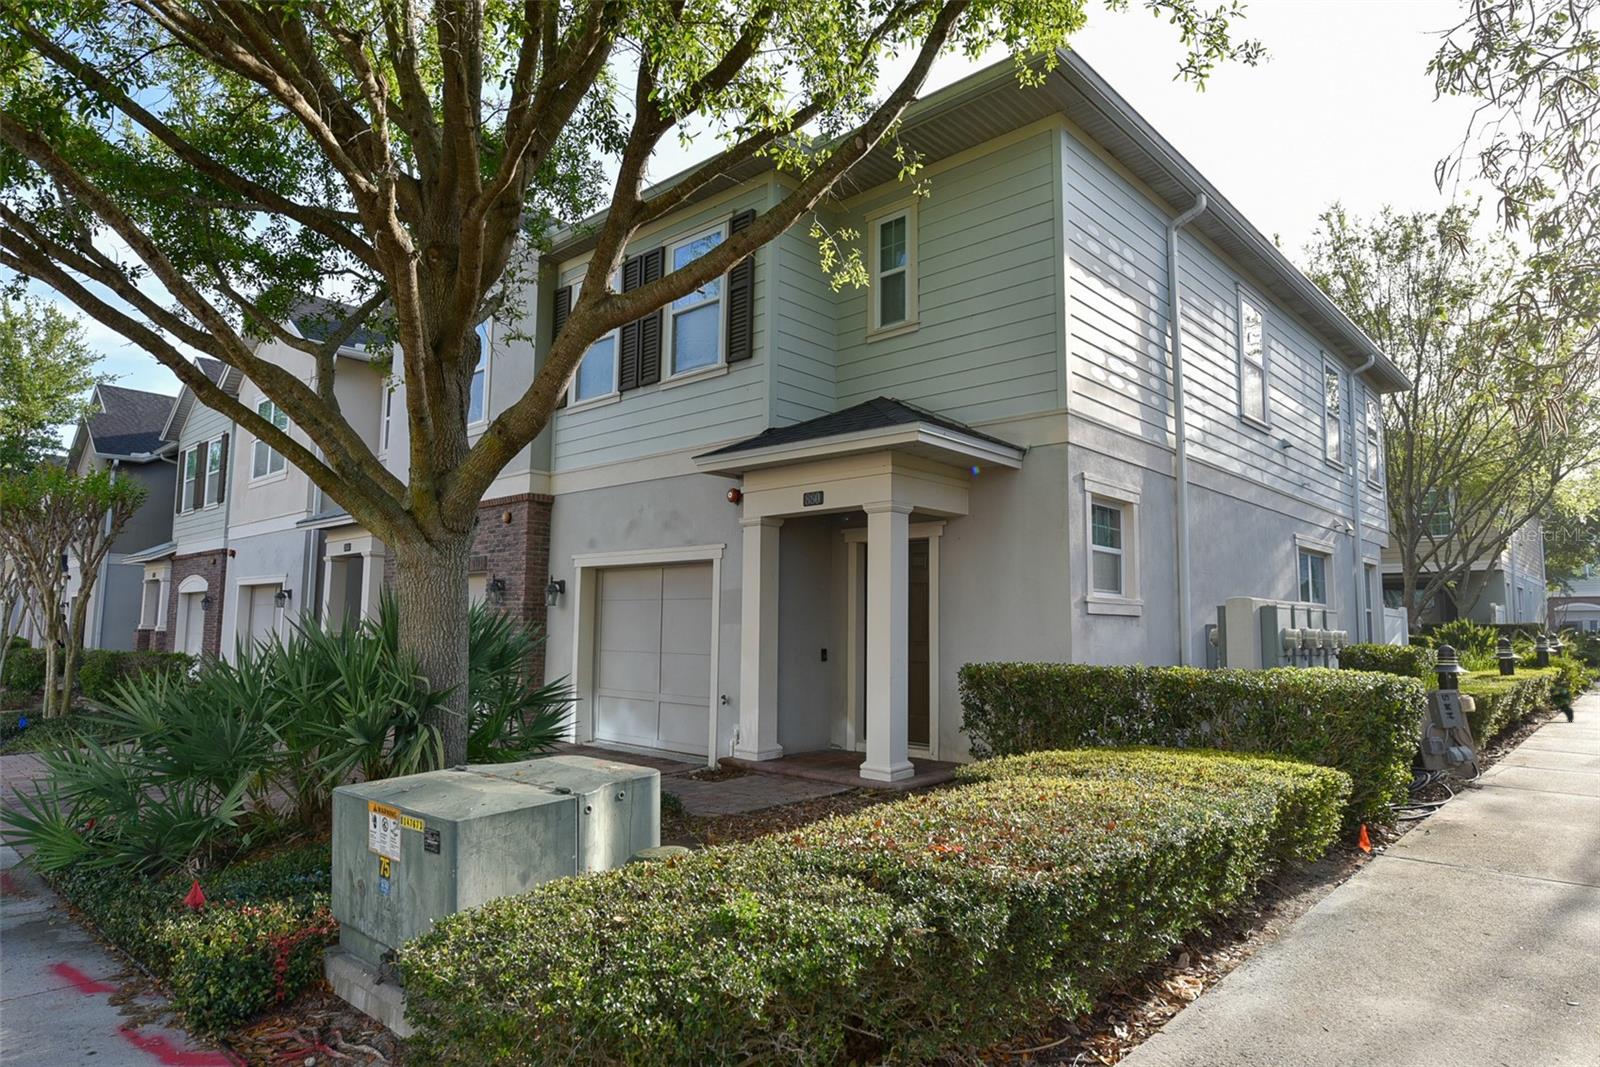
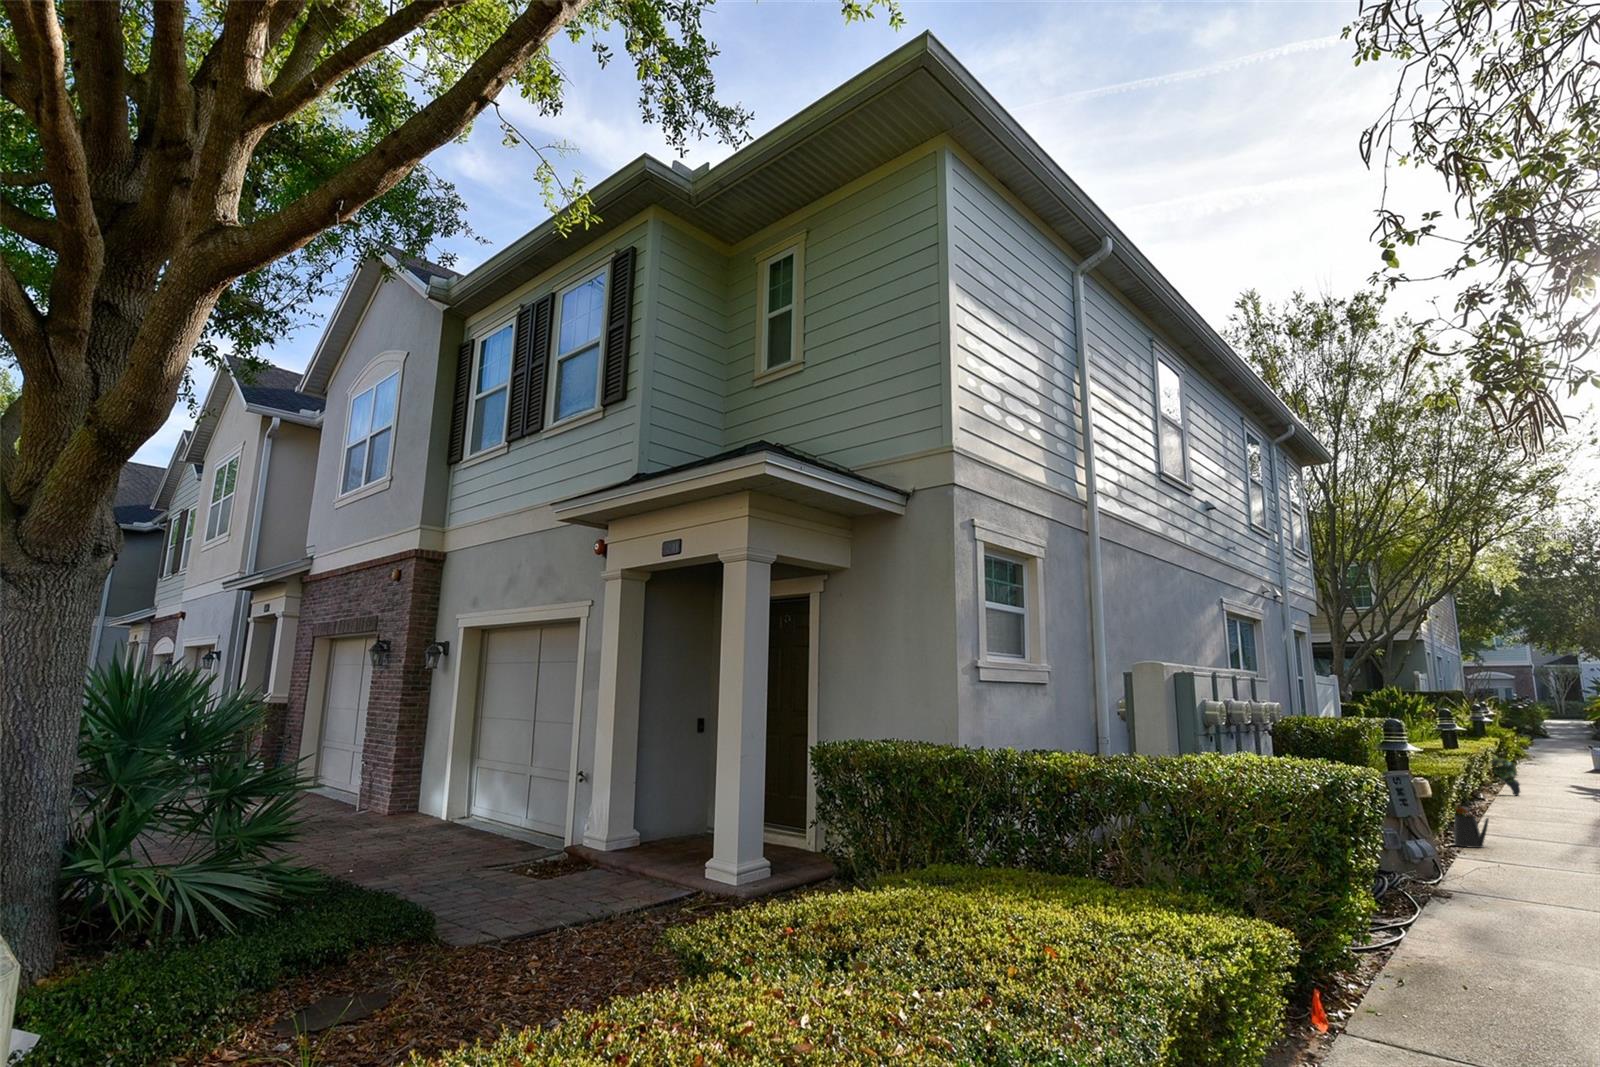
watering can: none [1490,718,1527,759] -> present [1450,805,1489,848]

